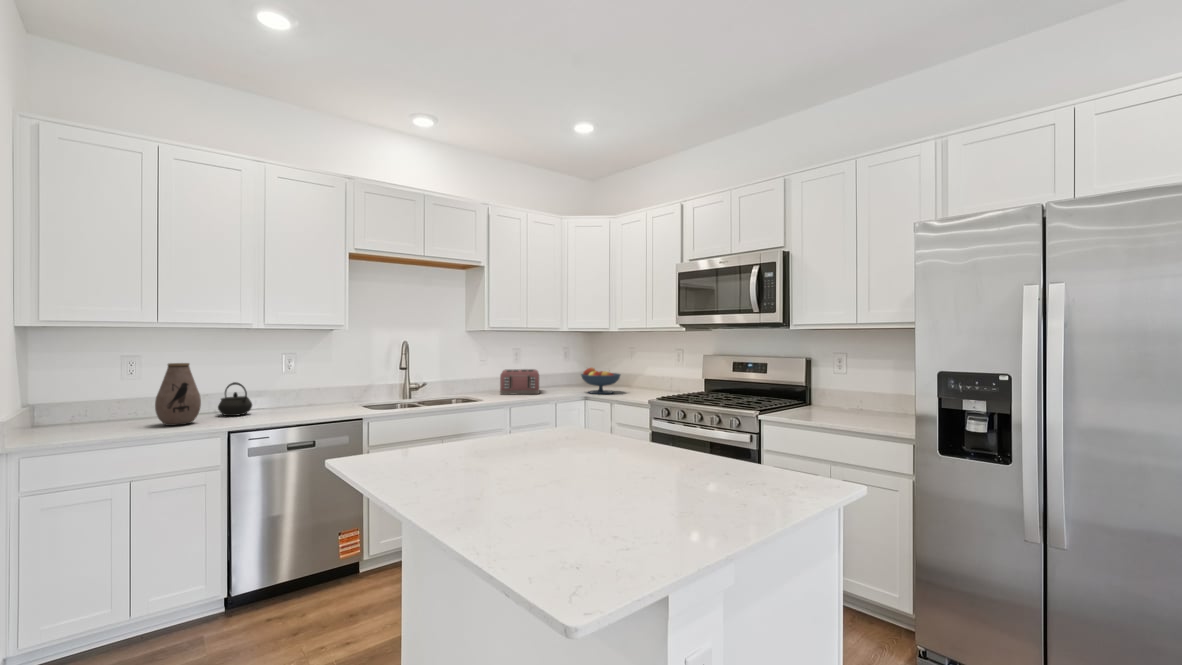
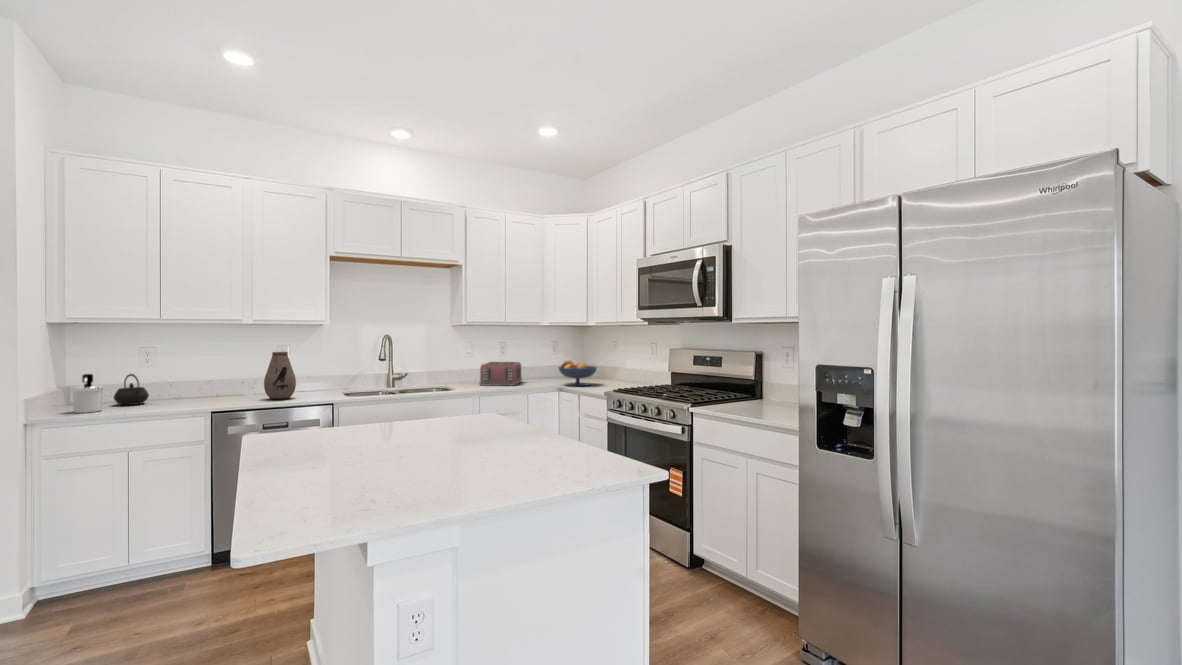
vase: present [155,363,201,426] -> present [264,352,296,400]
kettle: present [218,382,252,416] -> present [114,374,149,405]
soap dispenser: none [52,388,91,436] -> present [72,374,103,413]

